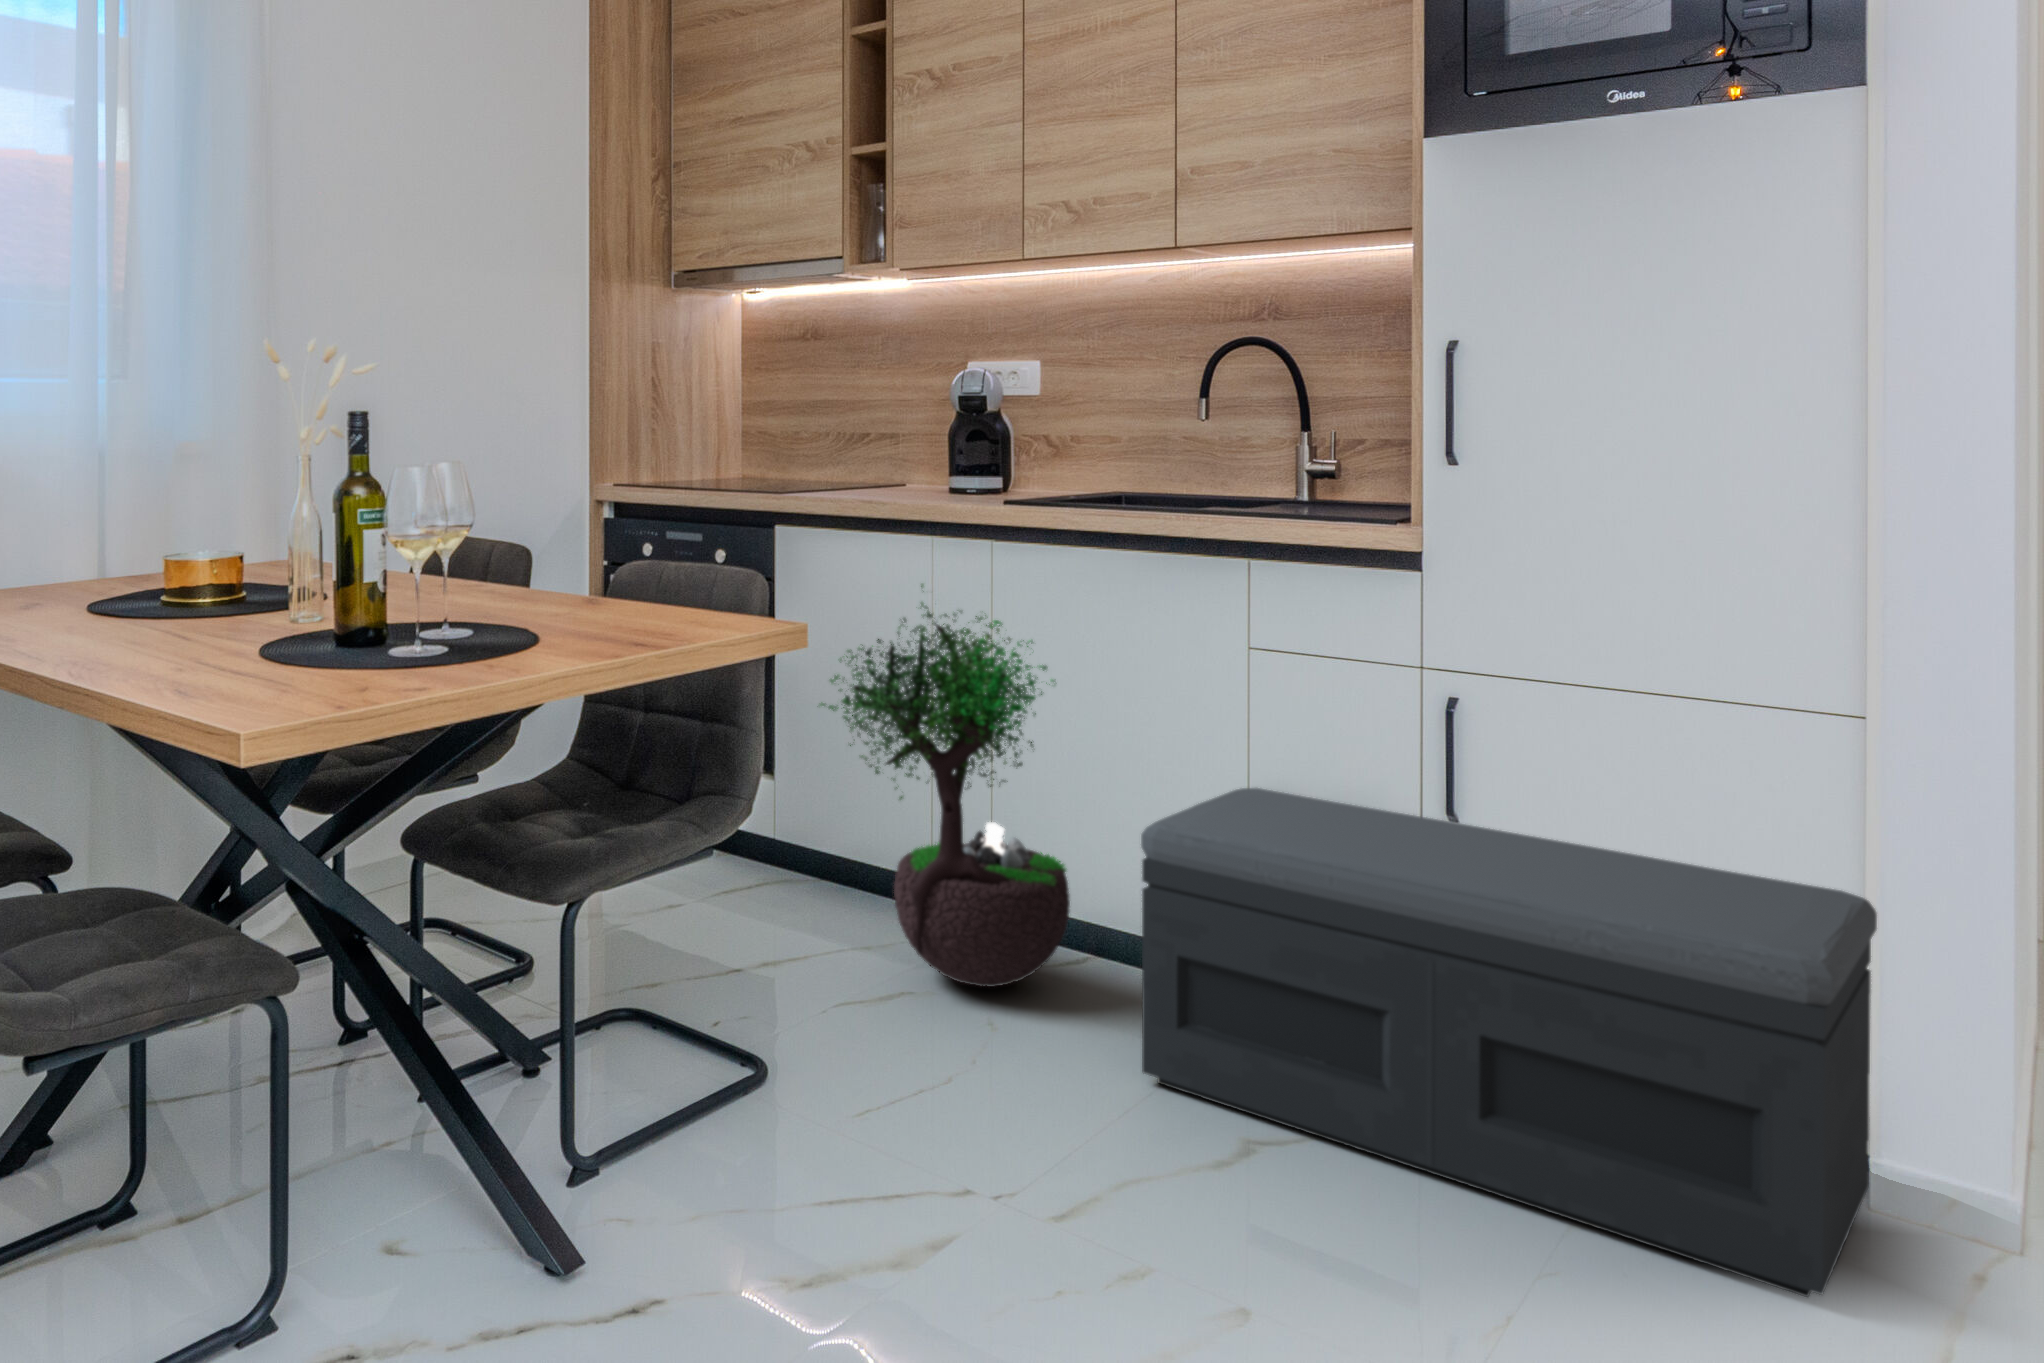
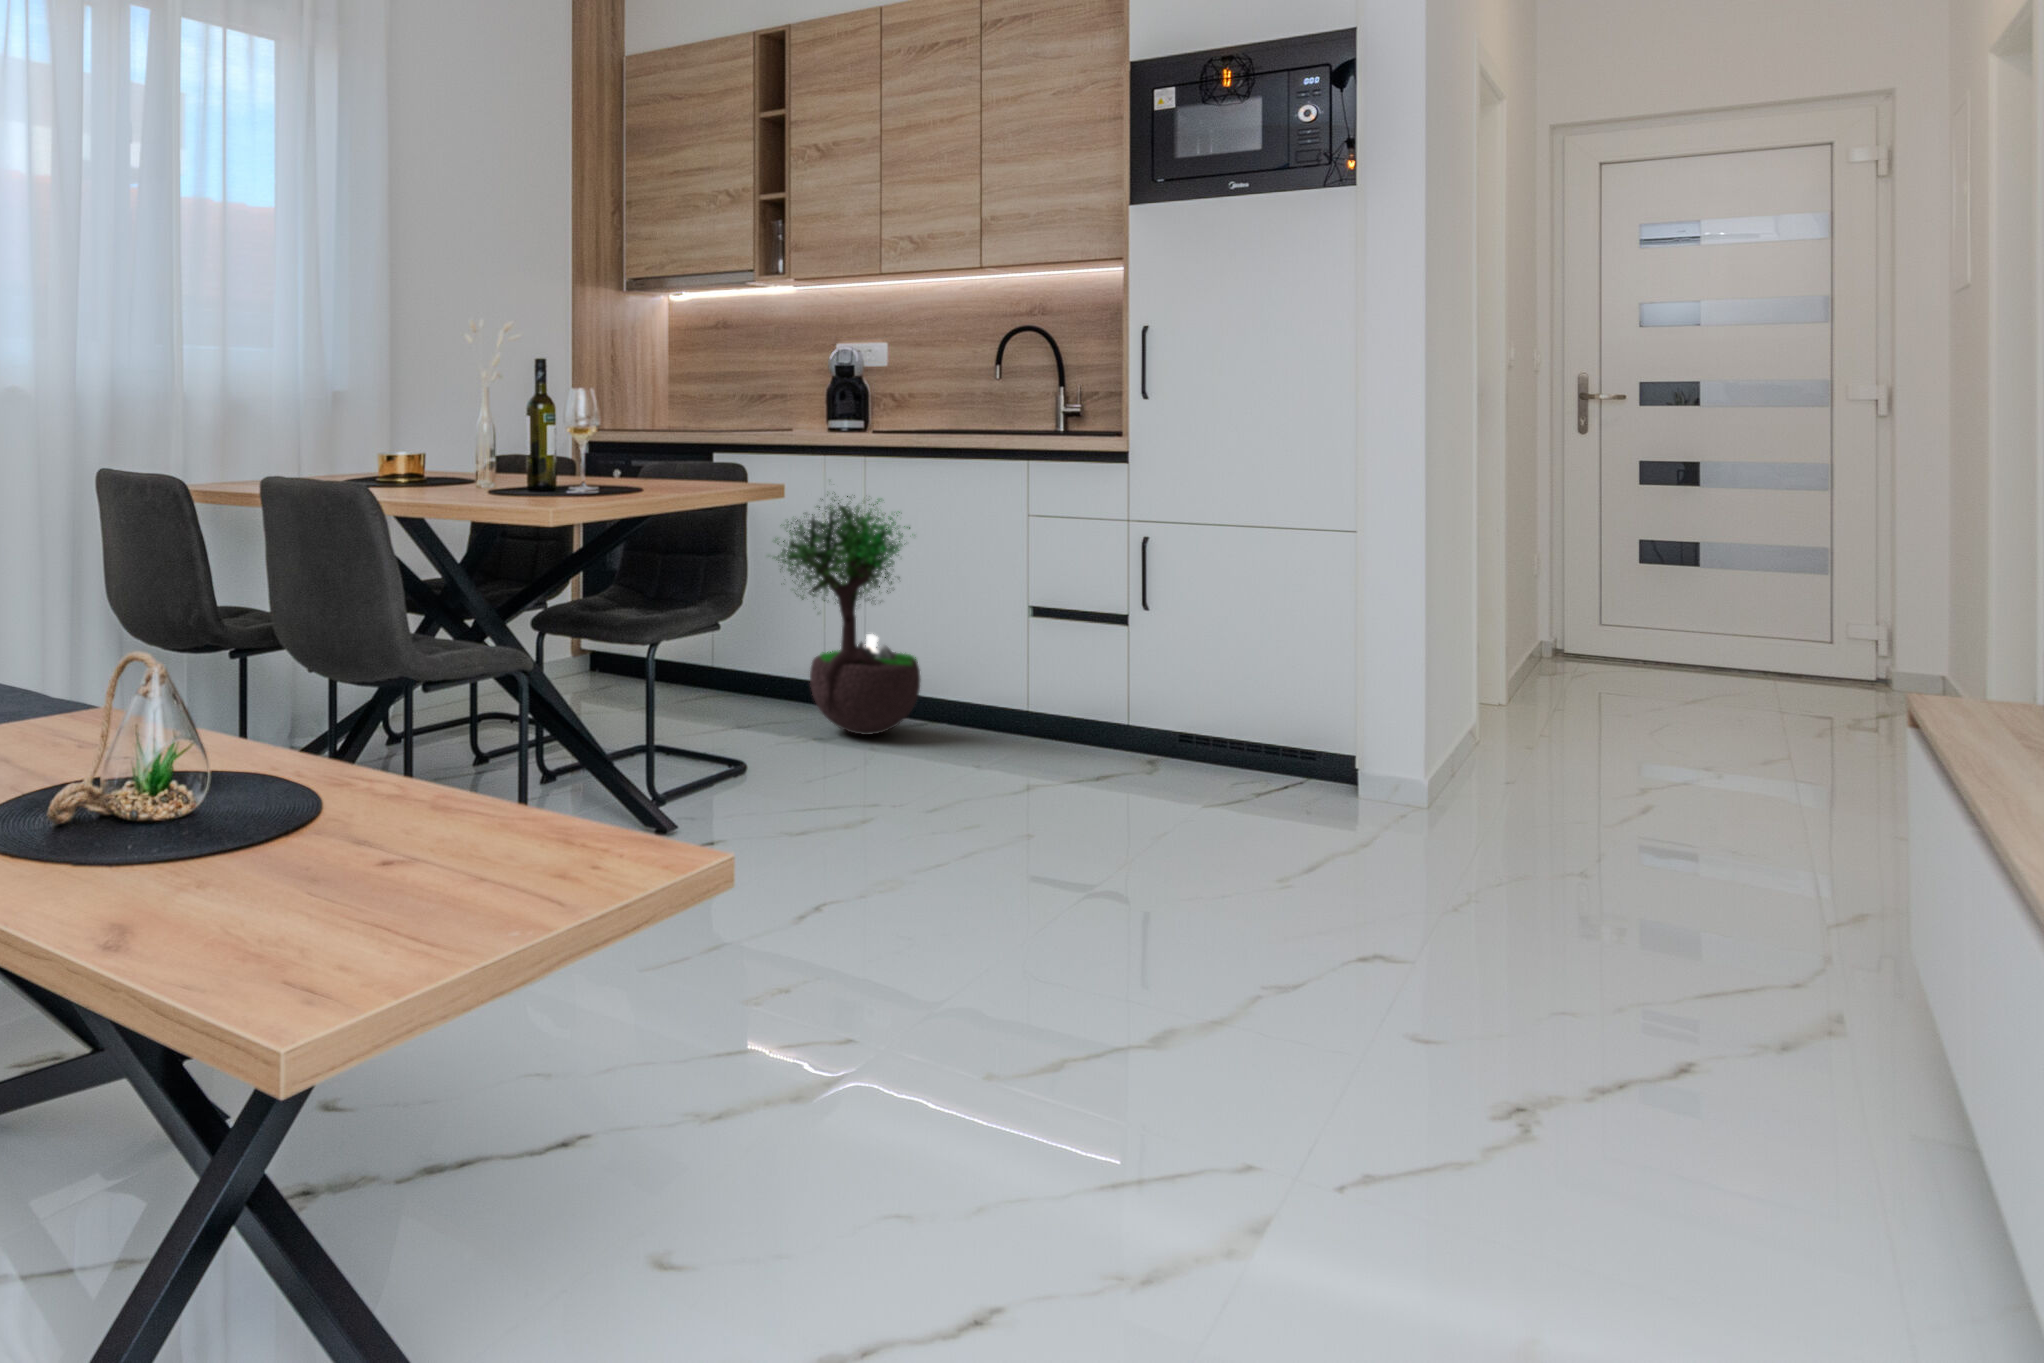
storage bench: present [1141,788,1877,1297] -> none [970,599,1362,823]

